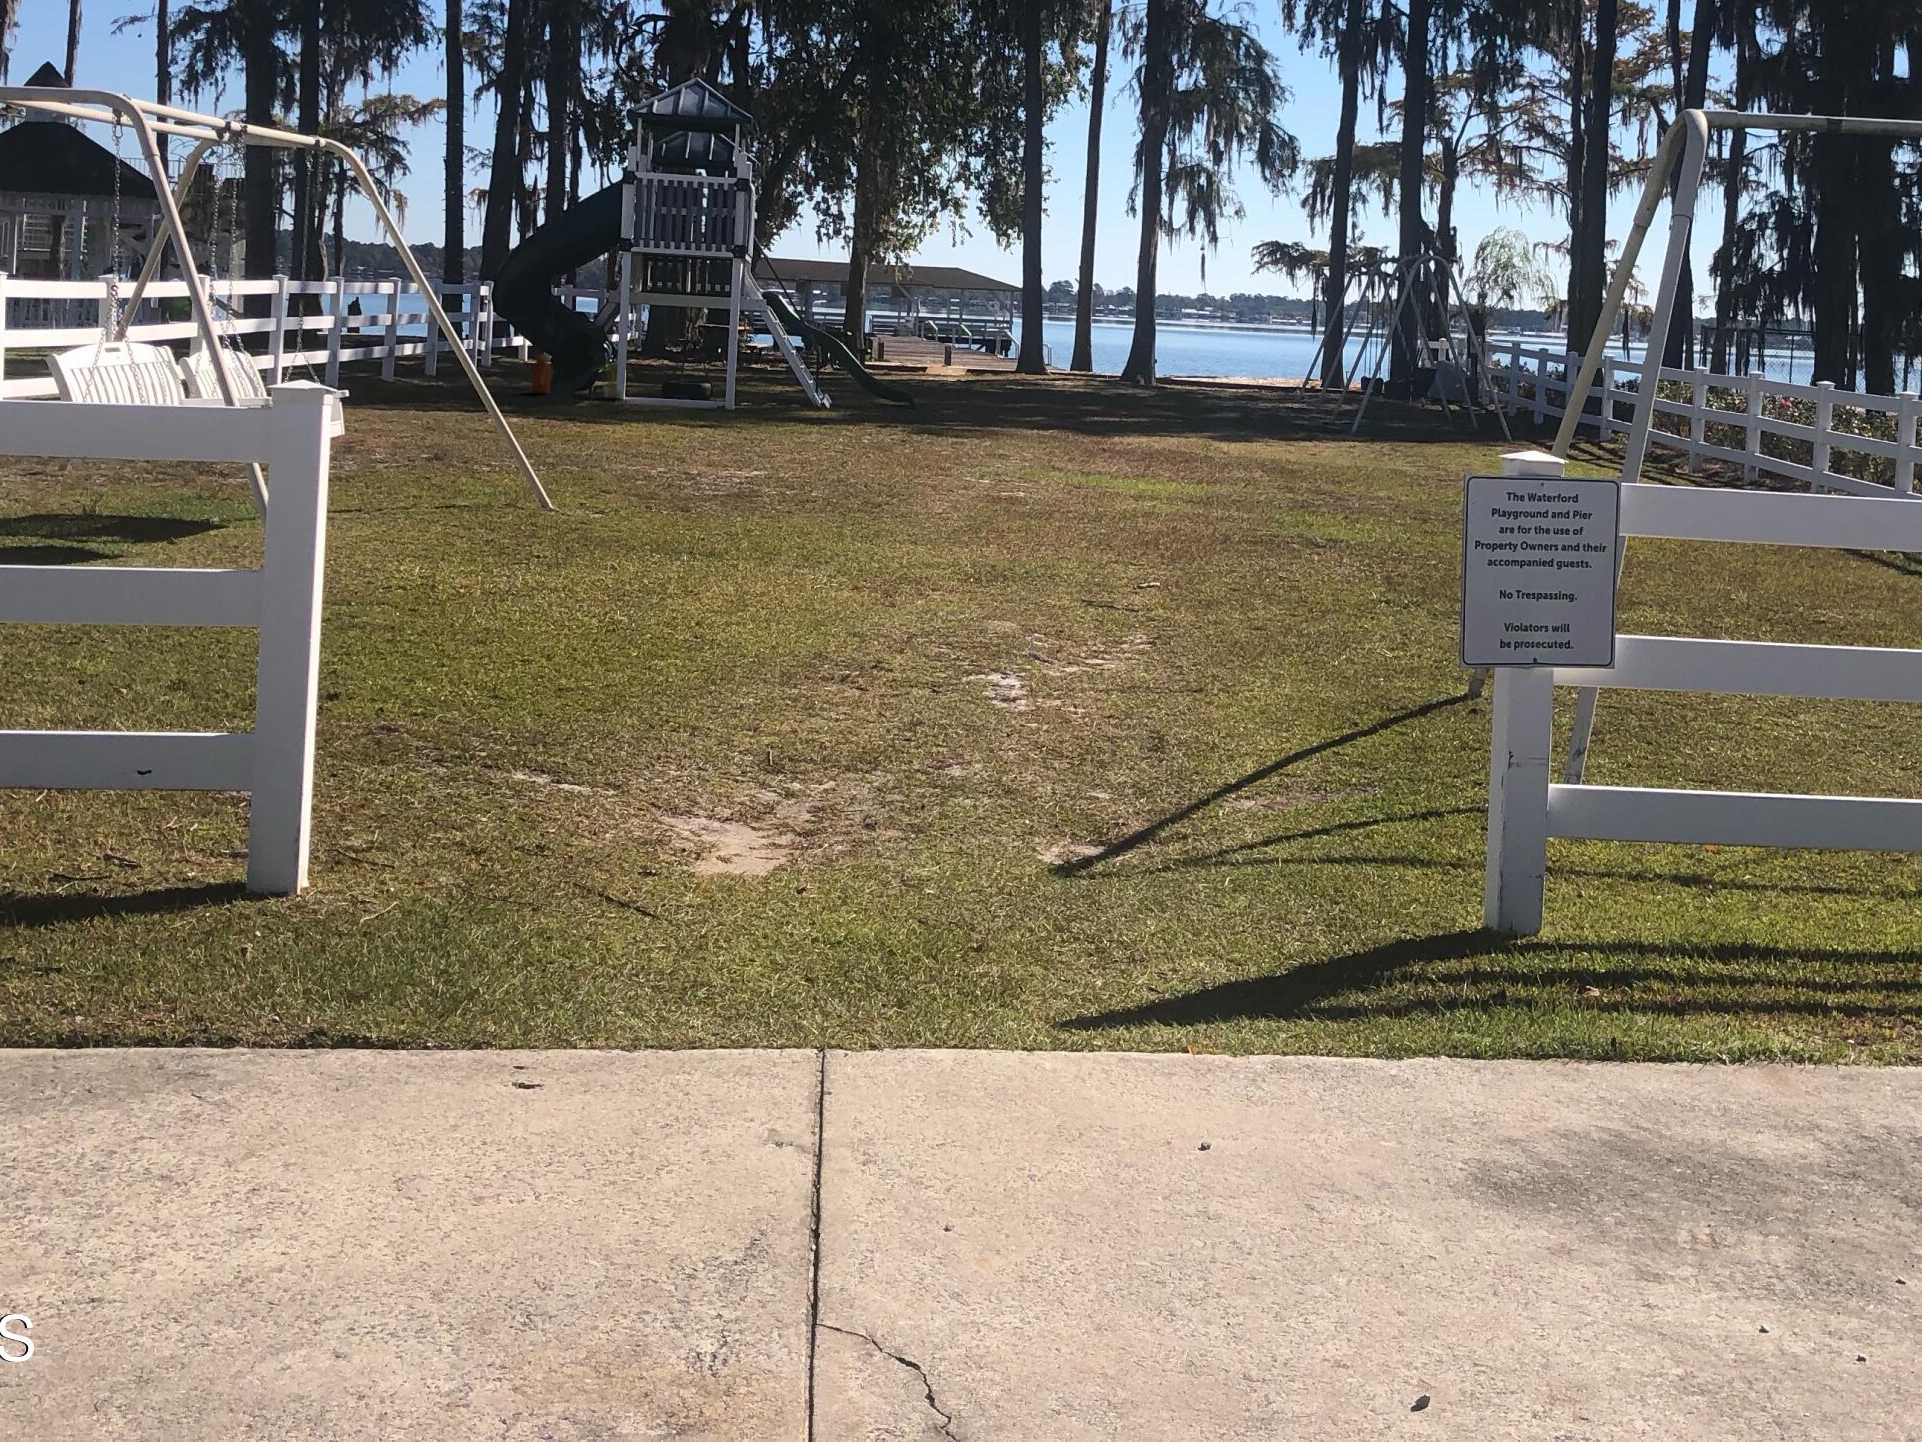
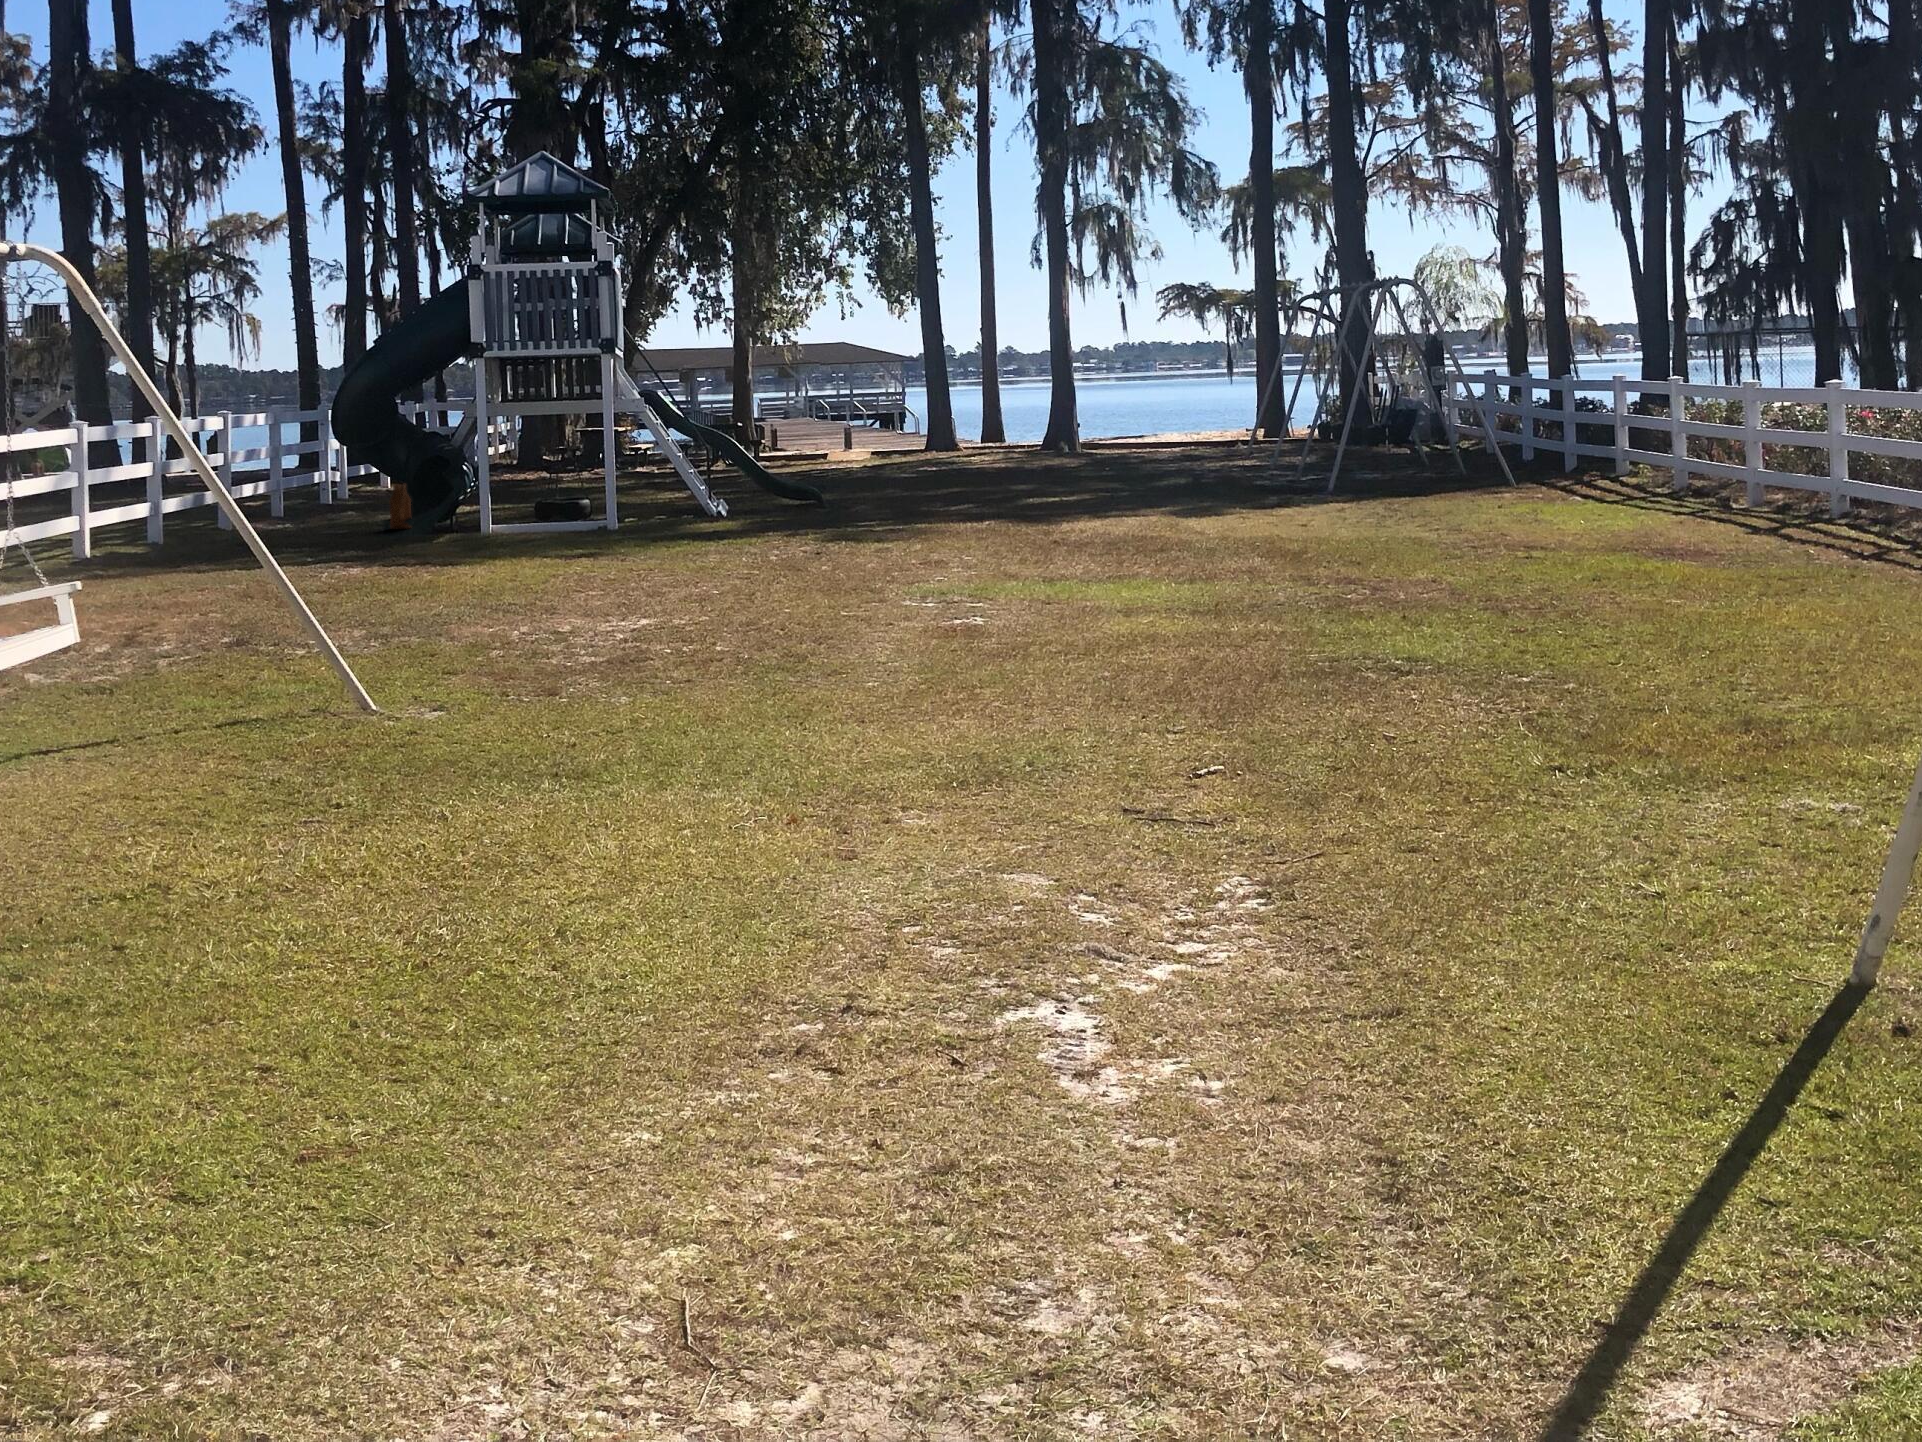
potted plant: present [602,363,622,399] -> none [458,485,506,528]

